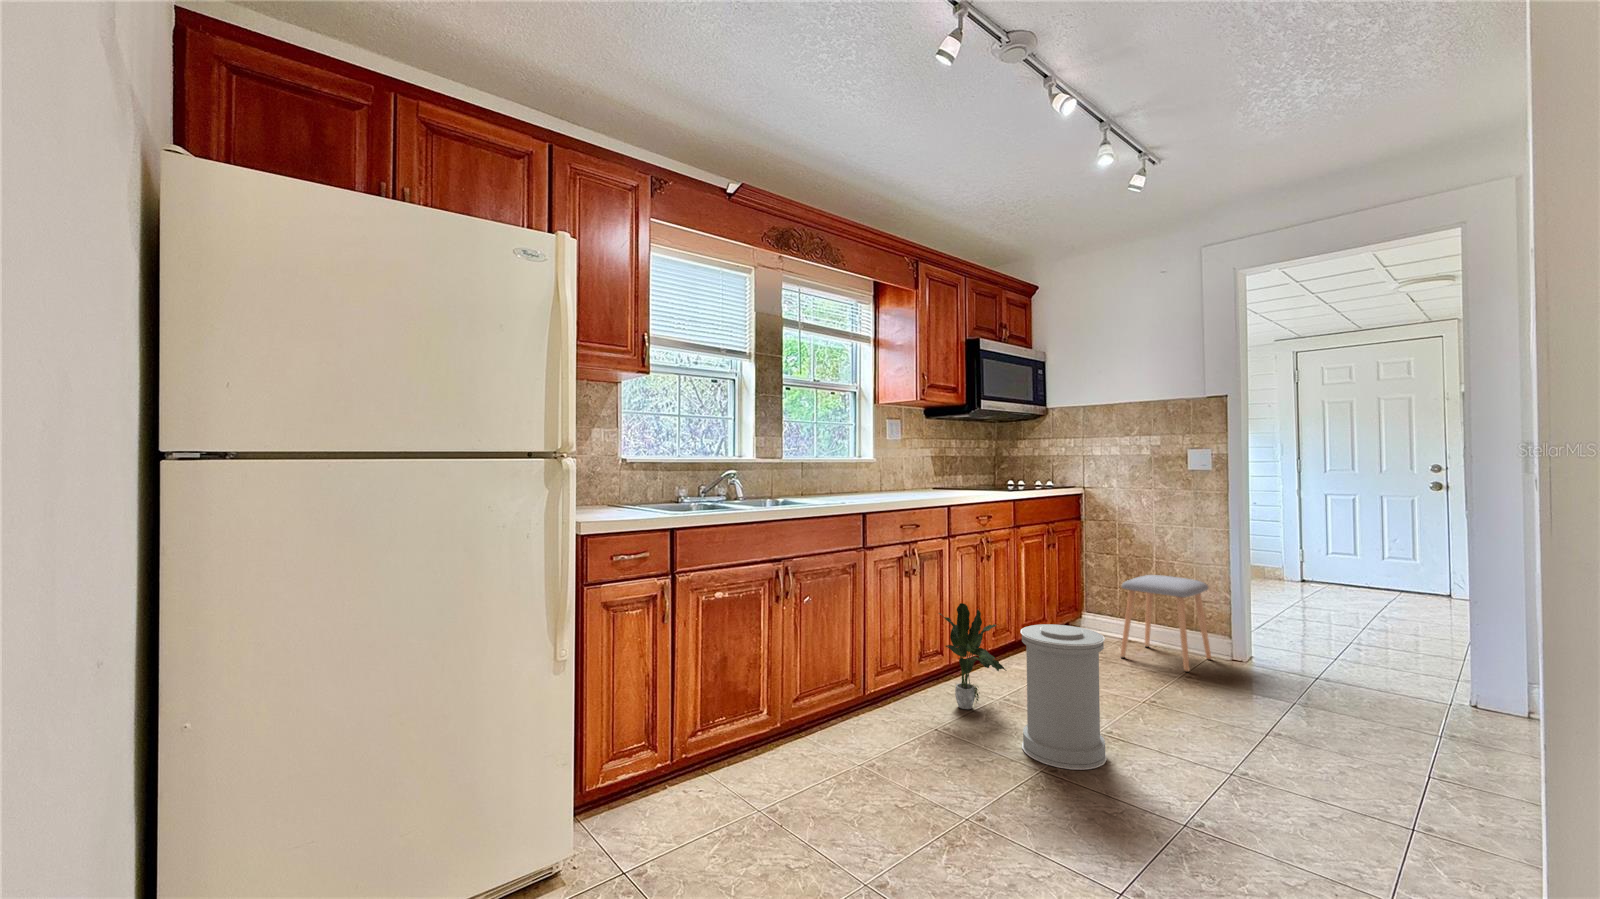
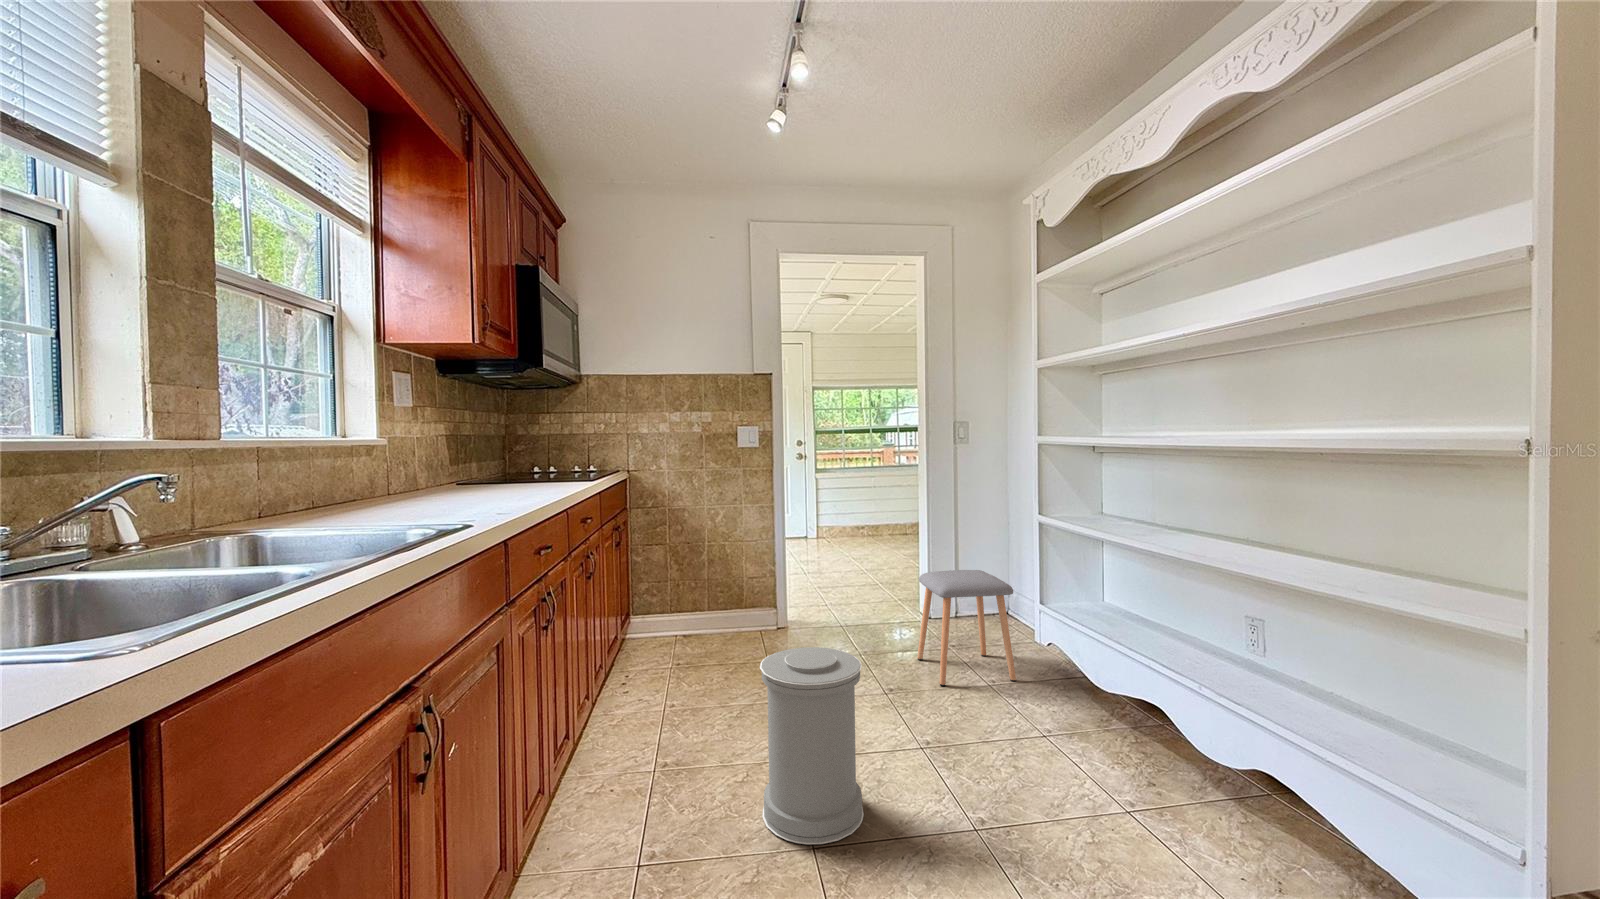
stool: present [1120,575,1211,672] -> present [917,570,1016,686]
potted plant: present [939,603,1007,709] -> none [592,655,698,814]

